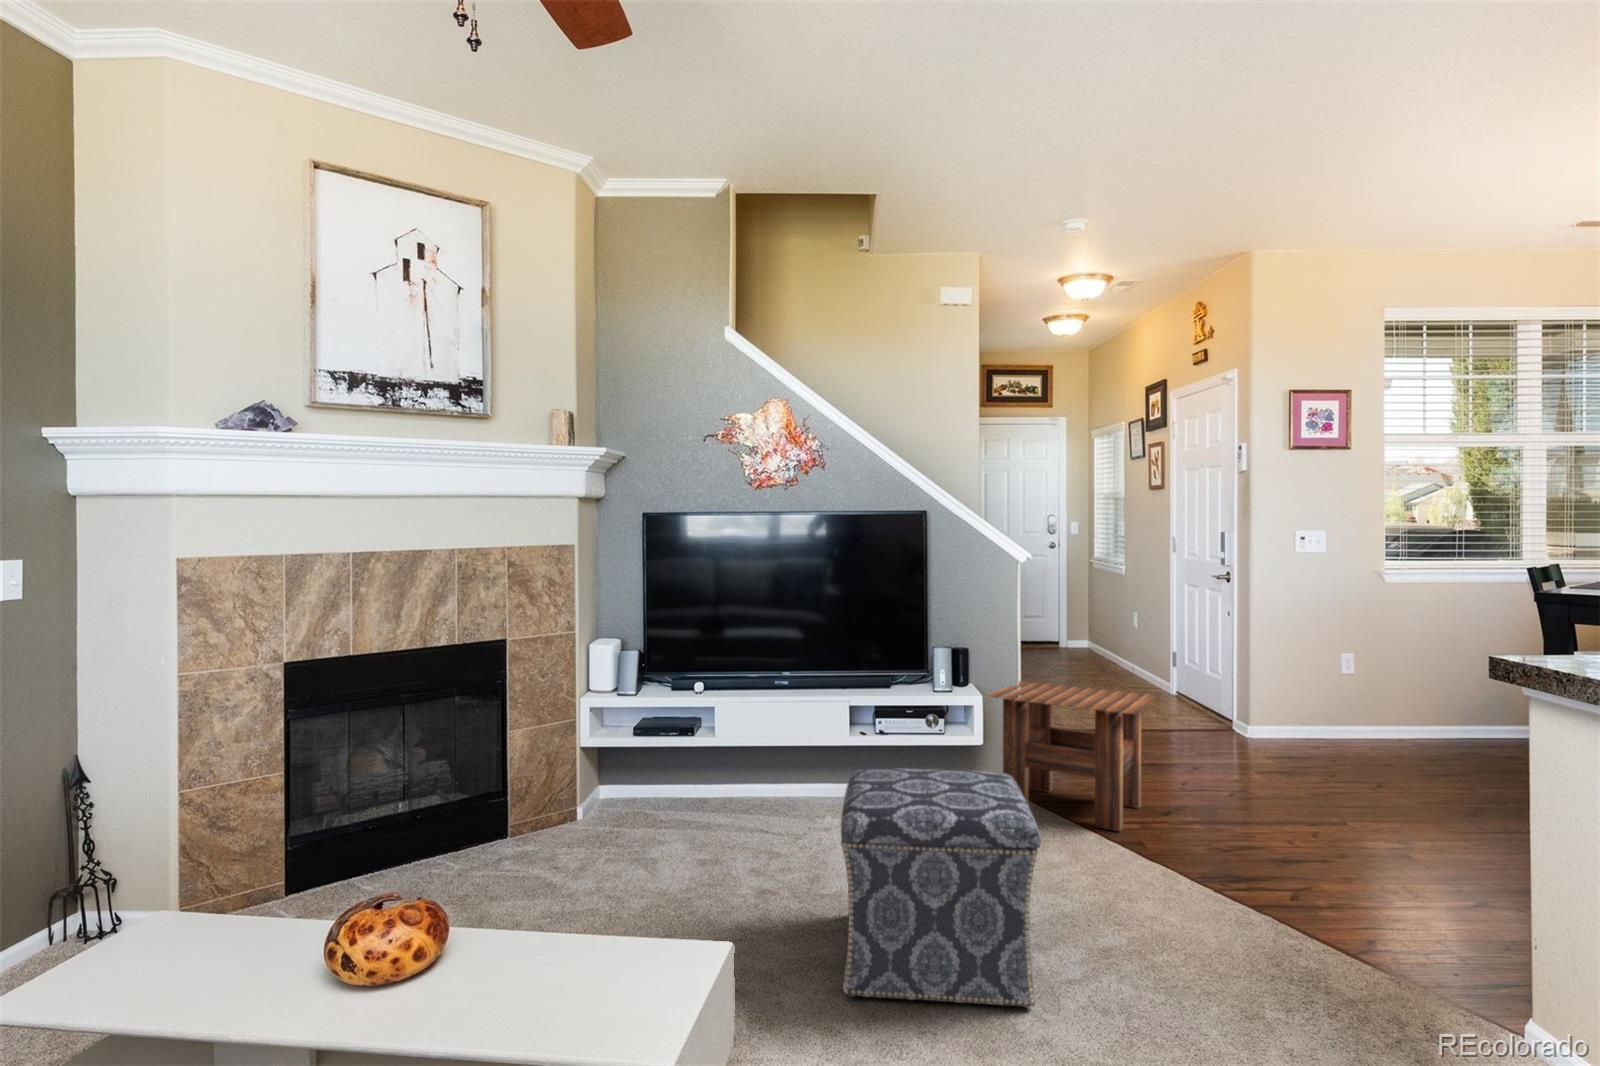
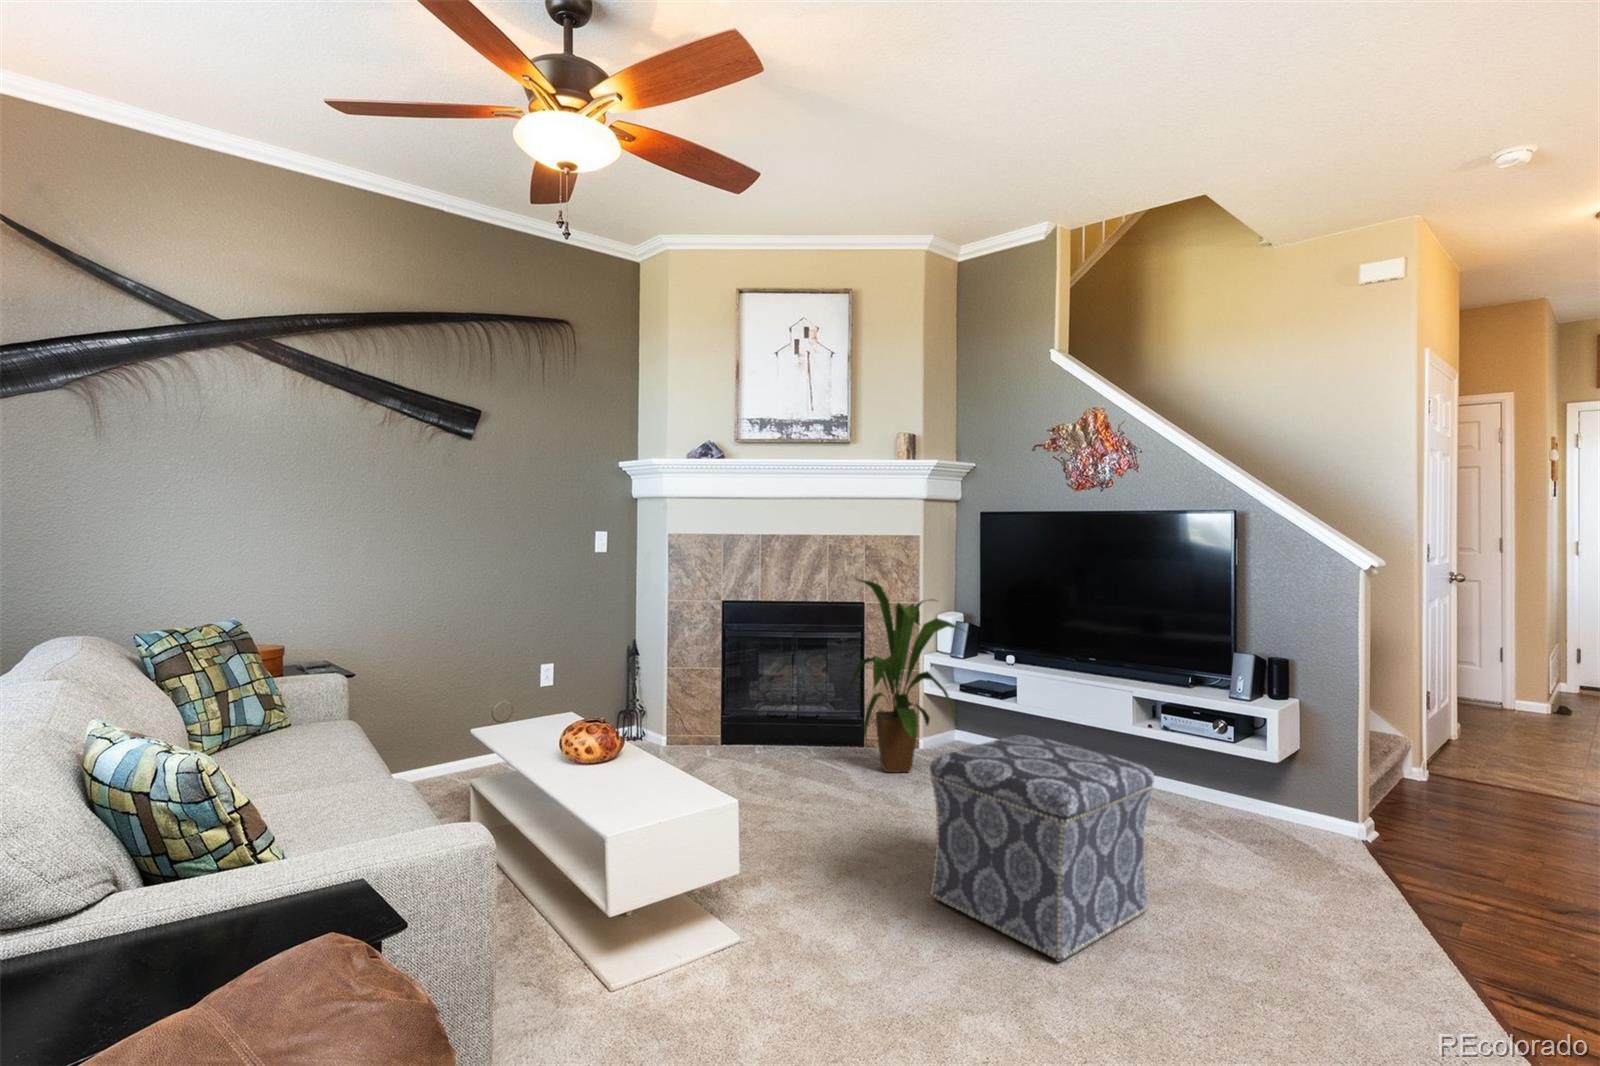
house plant: none [508,608,683,861] -> present [850,579,962,772]
side table: present [987,681,1159,831] -> none [1289,707,1560,898]

